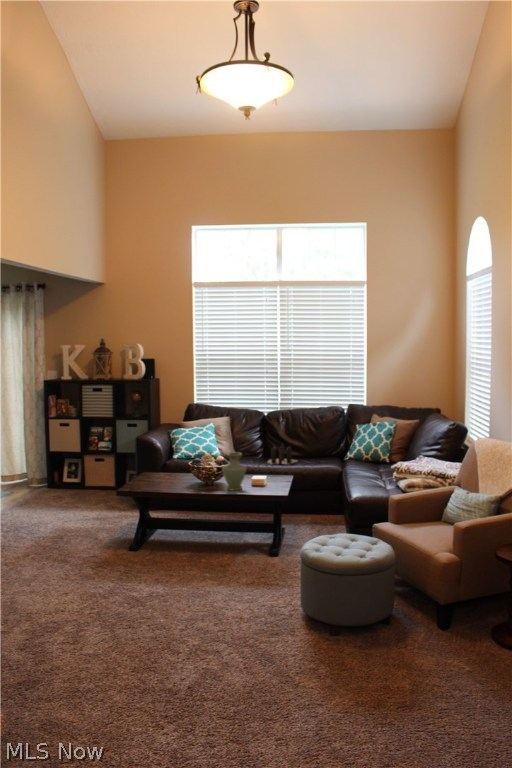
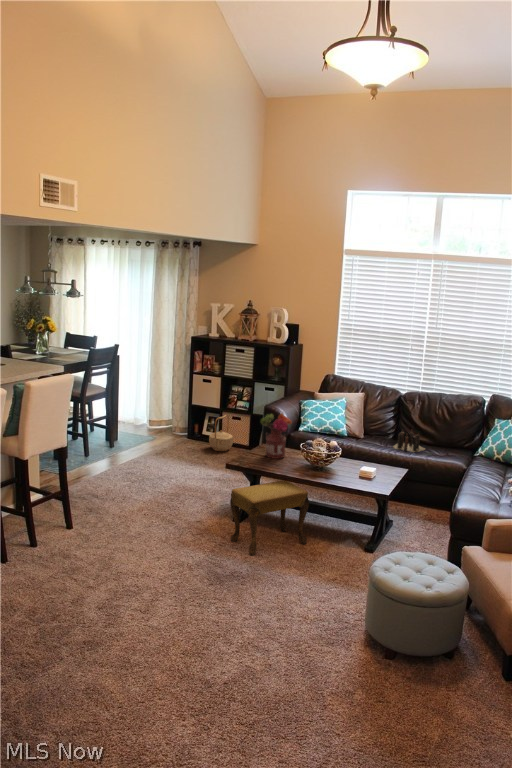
flower arrangement: none [140,435,174,483] -> present [261,414,292,459]
vase: present [222,452,246,491] -> none [330,441,354,478]
basket: none [72,457,98,495] -> present [209,415,233,451]
footstool: none [124,501,210,585] -> present [230,480,309,555]

